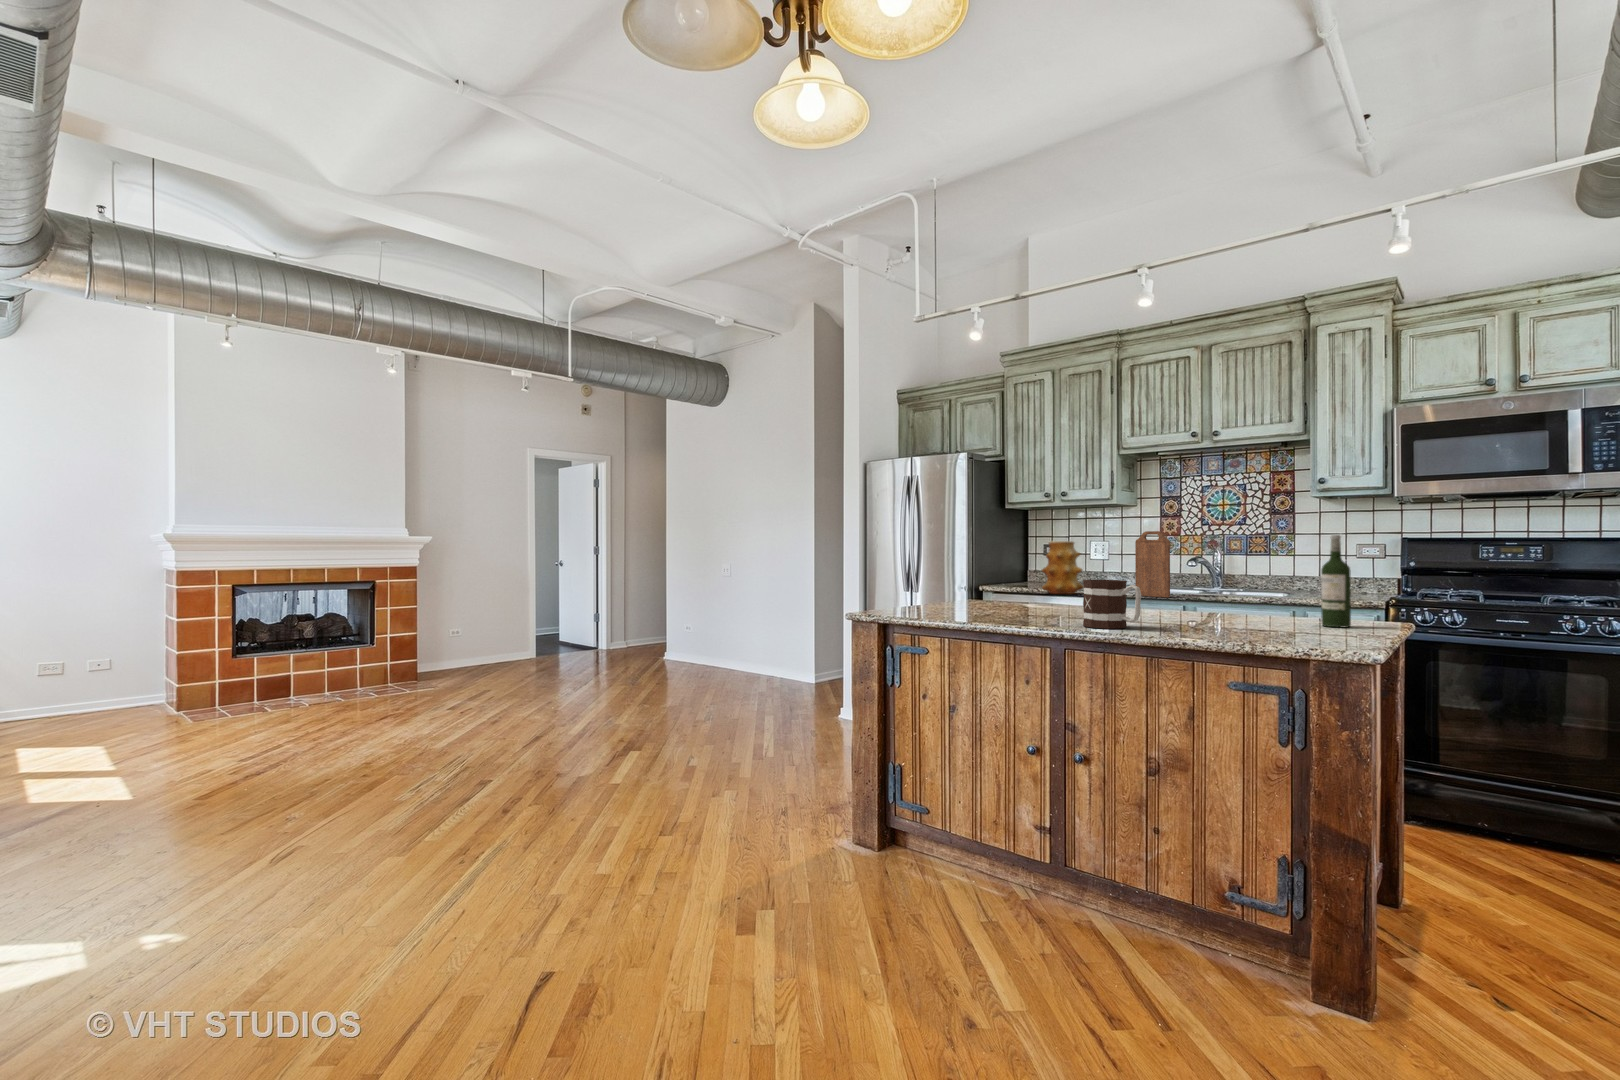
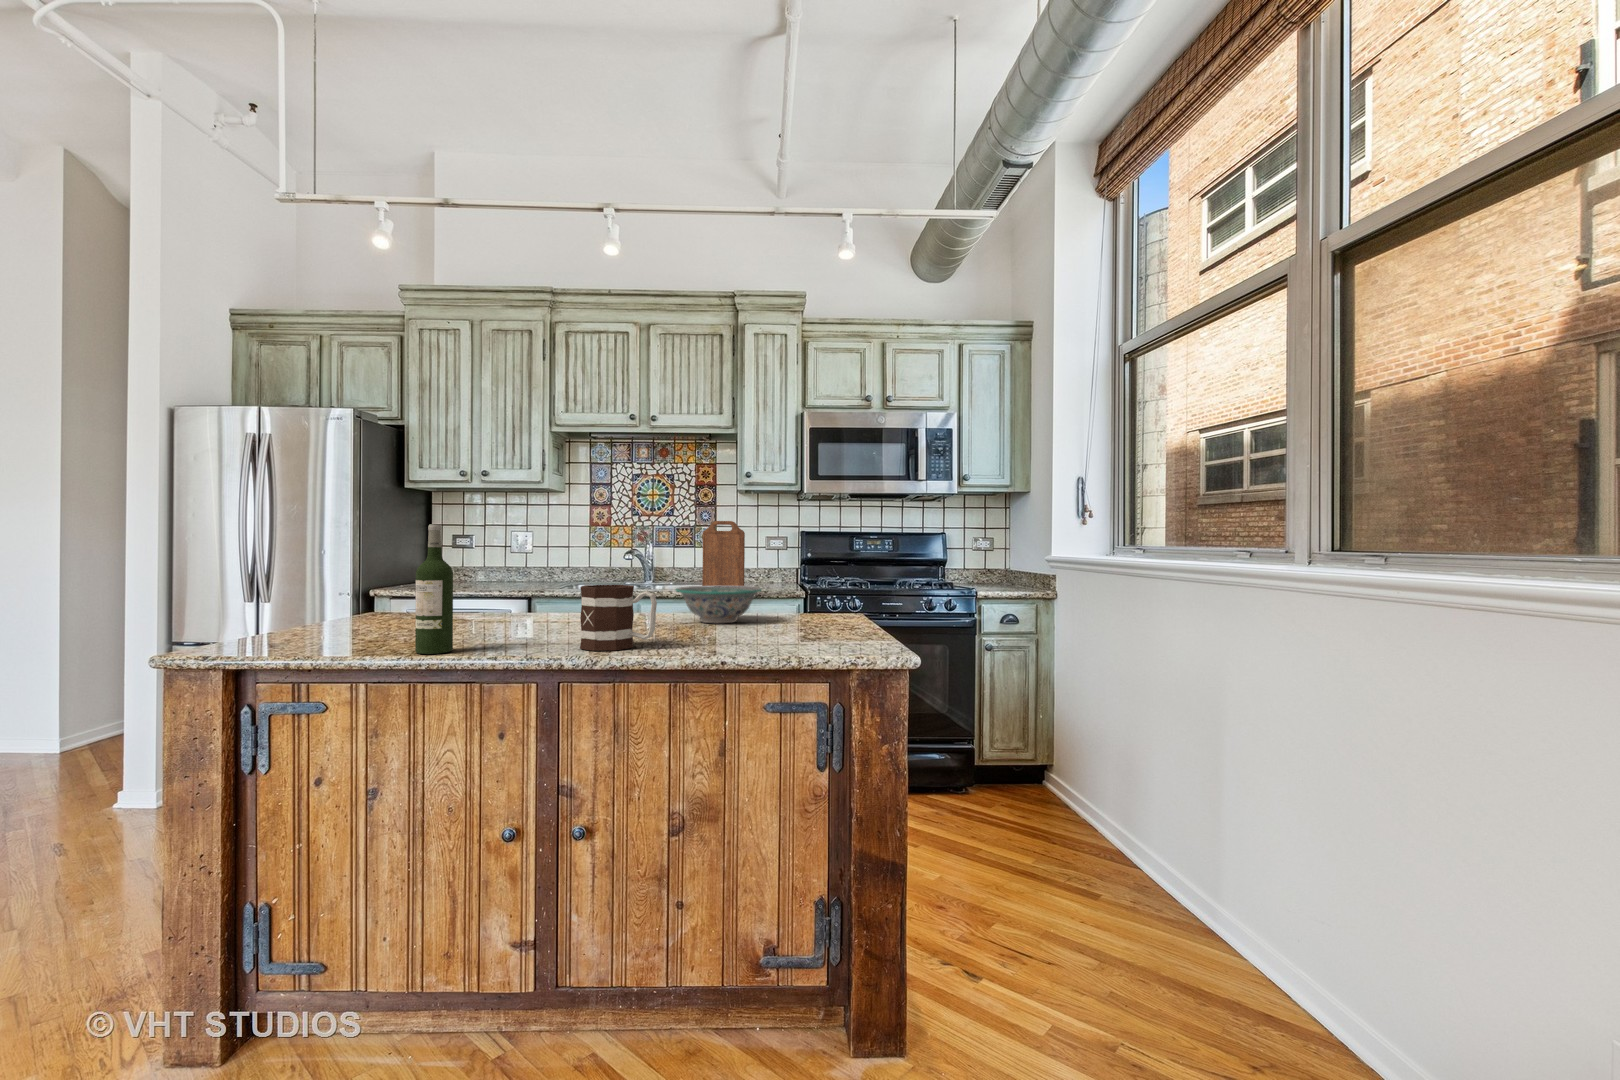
cutting board: present [1135,531,1170,598] -> present [702,521,745,586]
wine bottle: present [1321,535,1351,627] -> present [415,524,453,654]
vase: present [1042,541,1083,594] -> none [459,531,513,597]
decorative bowl: none [1190,588,1279,621] -> present [676,586,762,623]

